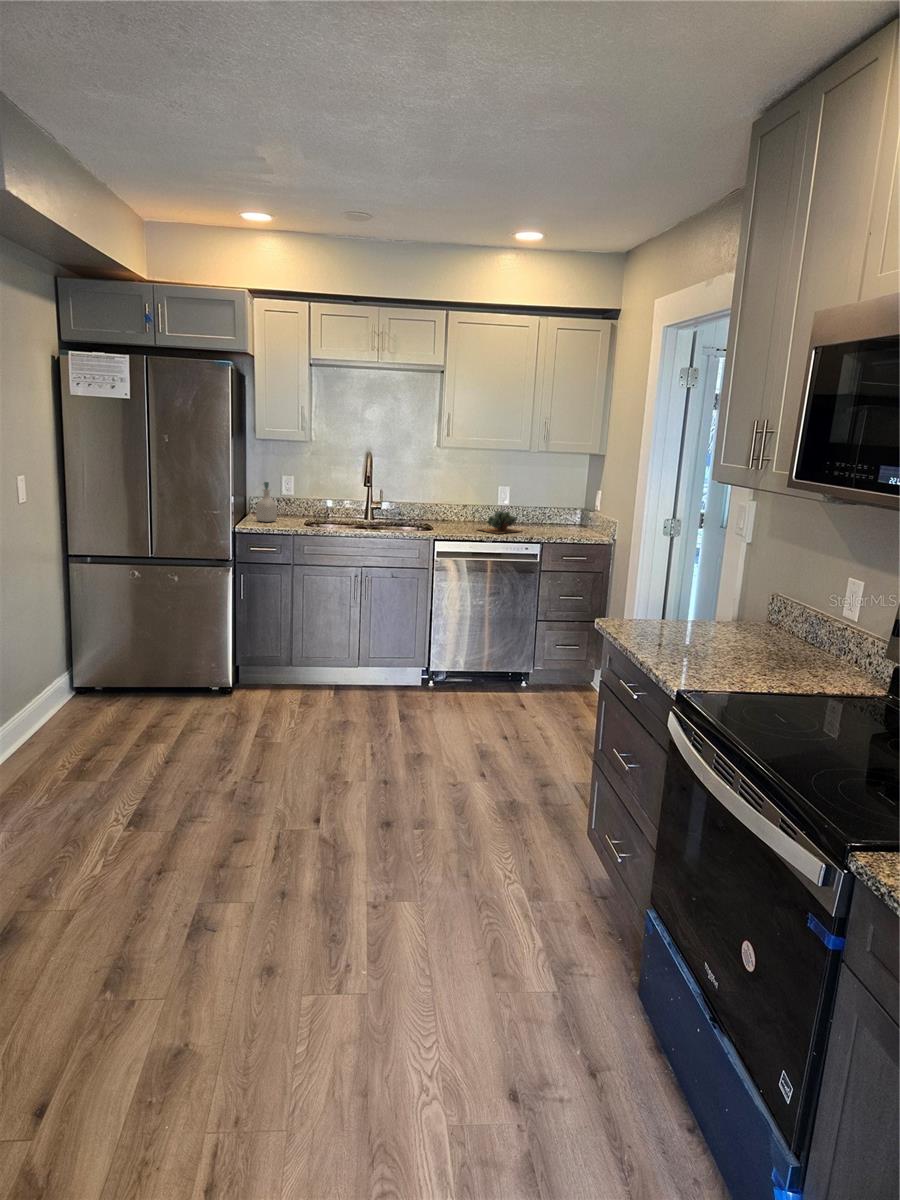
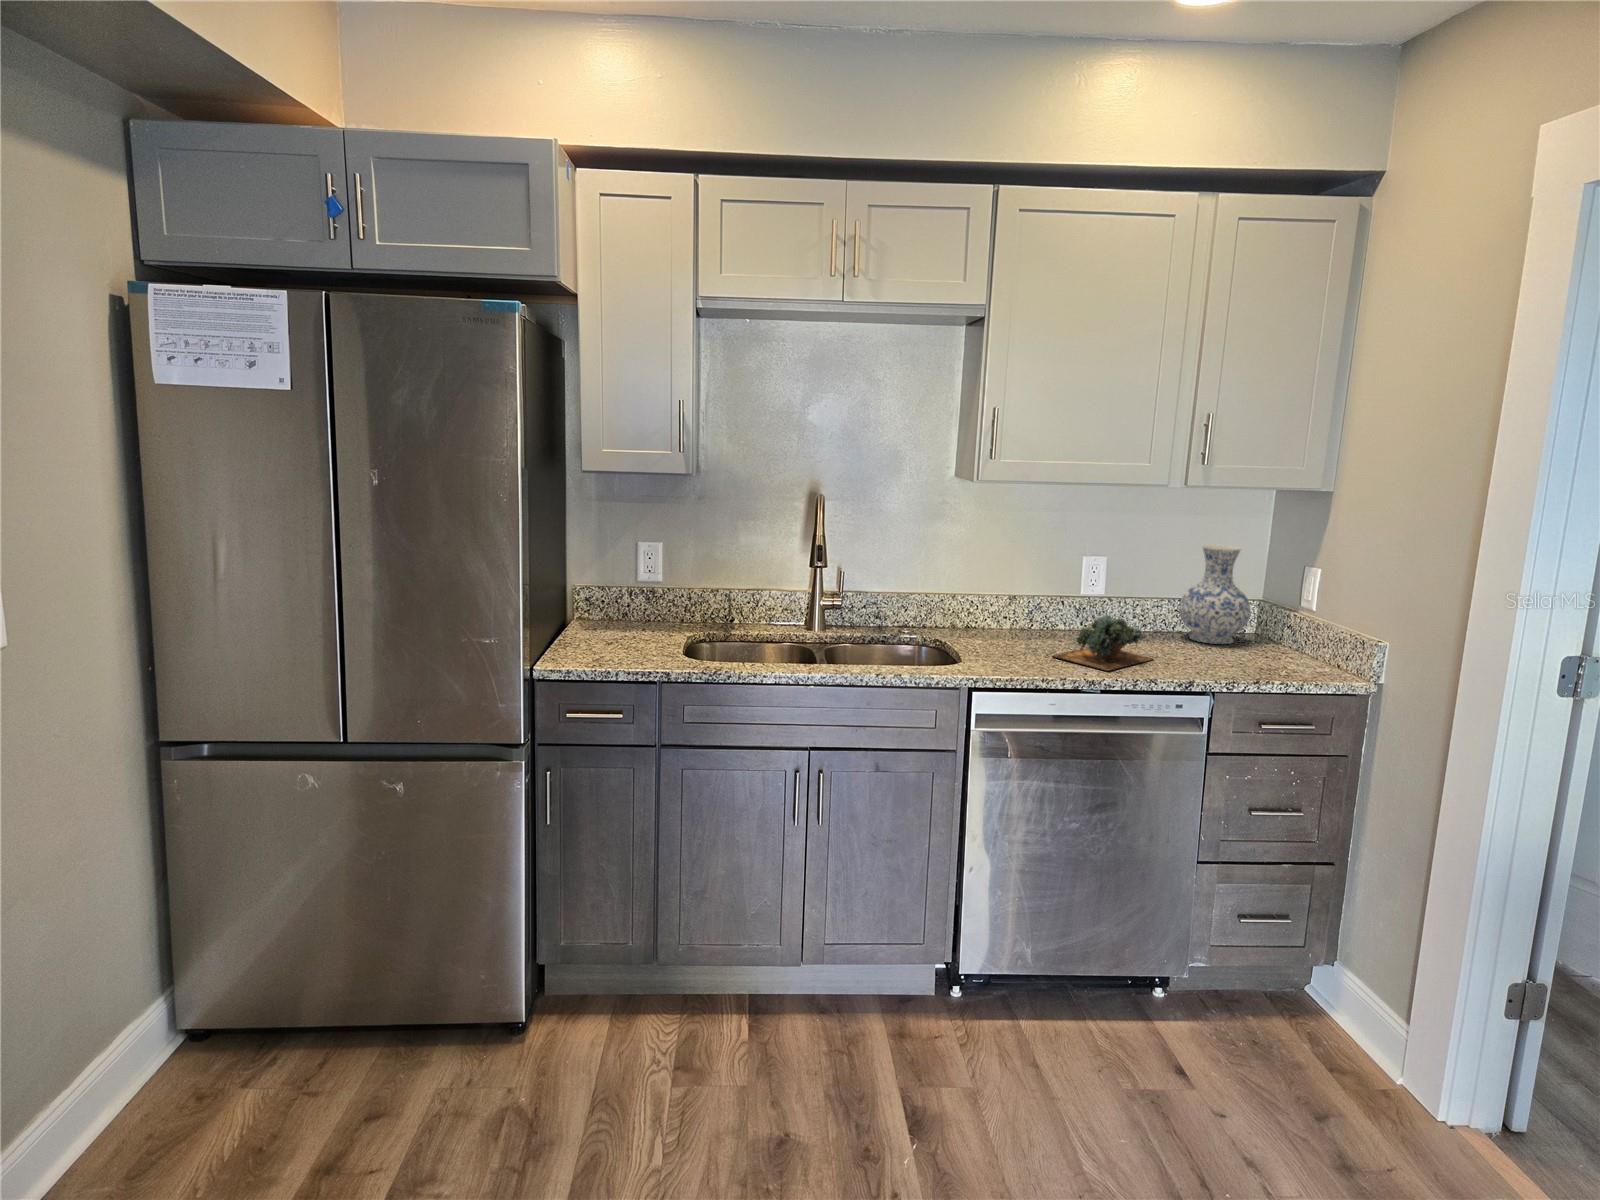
soap bottle: present [256,482,277,522] -> none [583,558,627,643]
vase: none [542,482,574,528] -> present [1179,544,1251,644]

